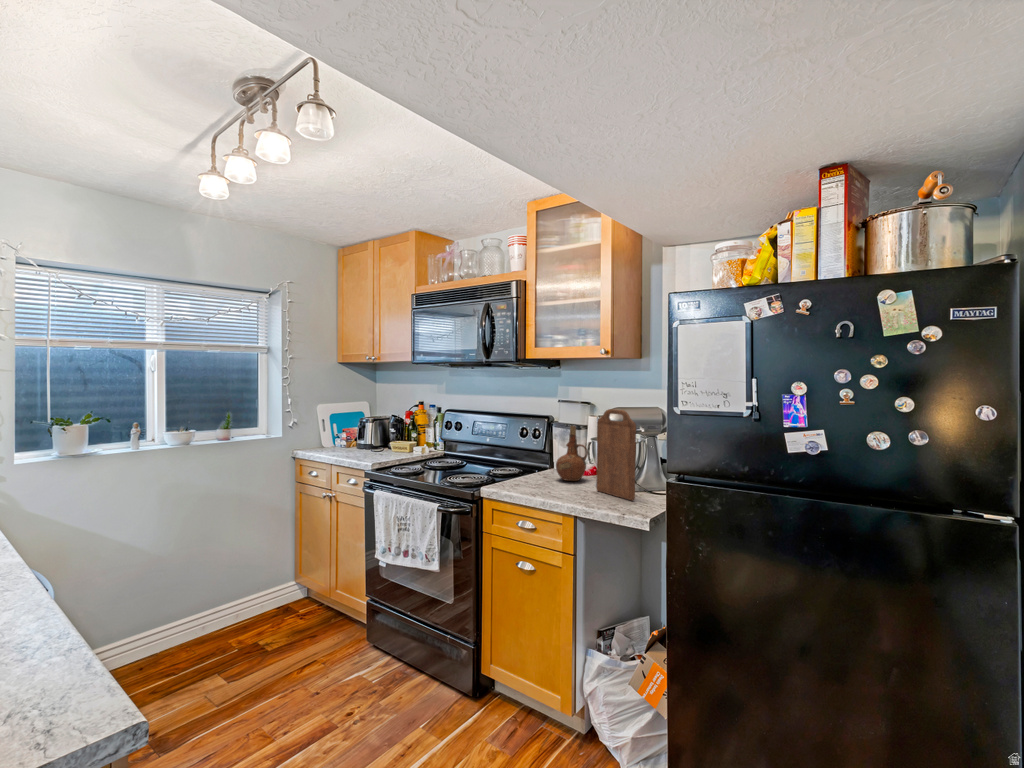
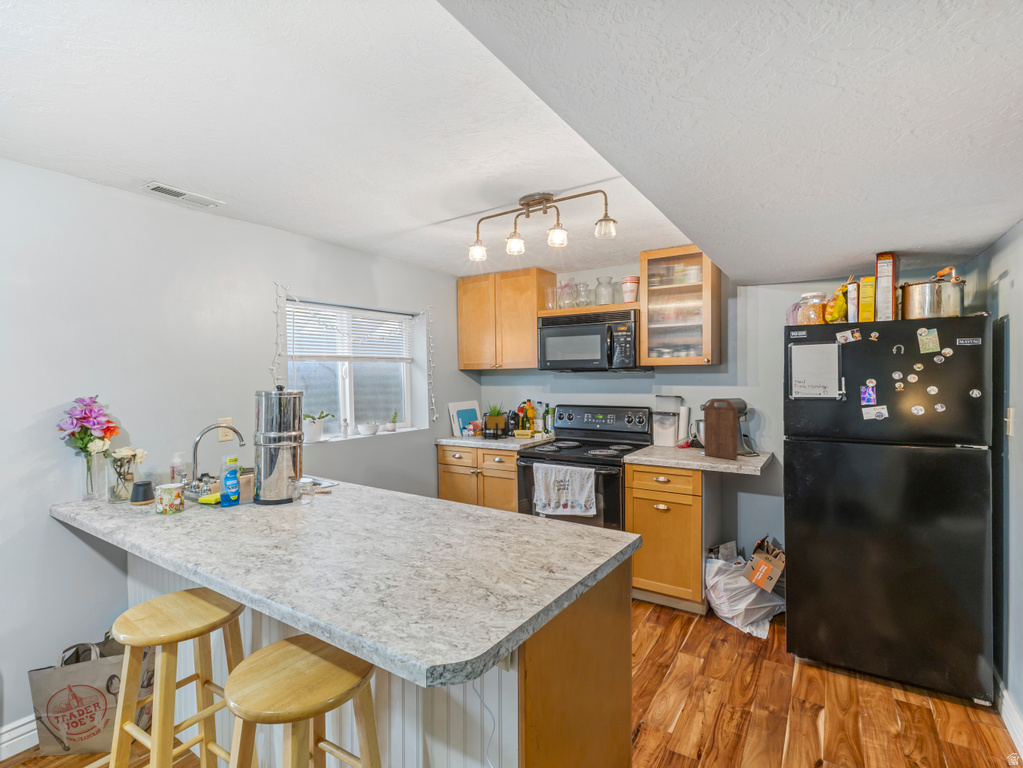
potted plant: none [352,403,382,454] -> present [484,405,507,439]
ceramic pitcher: present [556,426,588,481] -> none [667,412,690,451]

